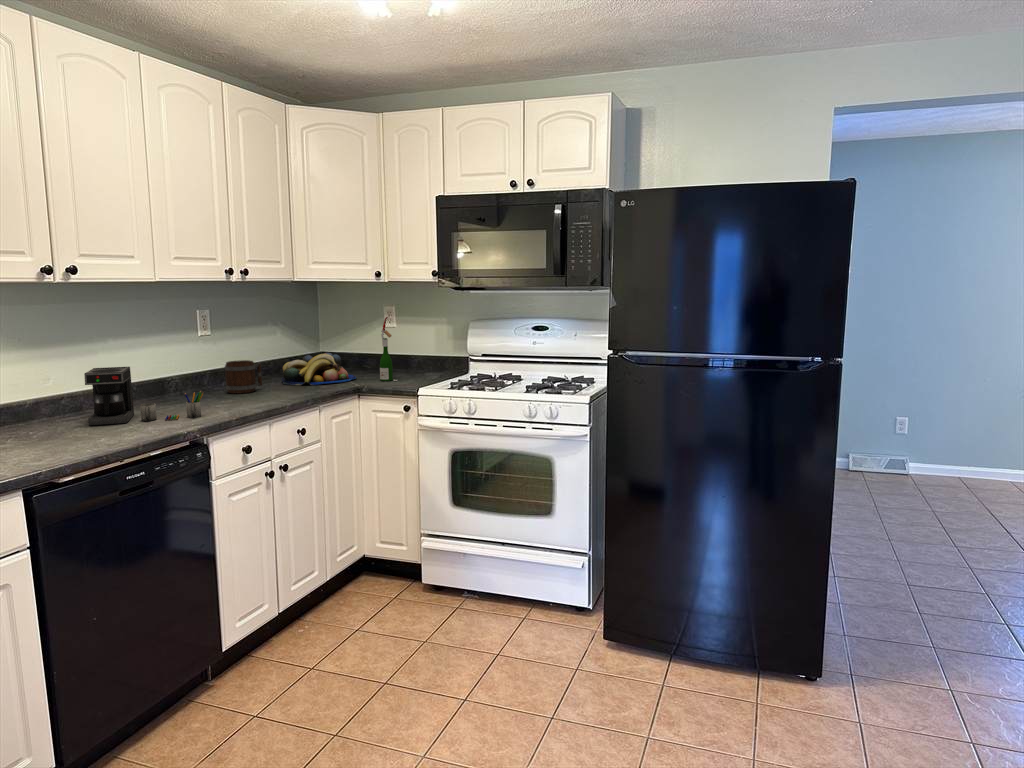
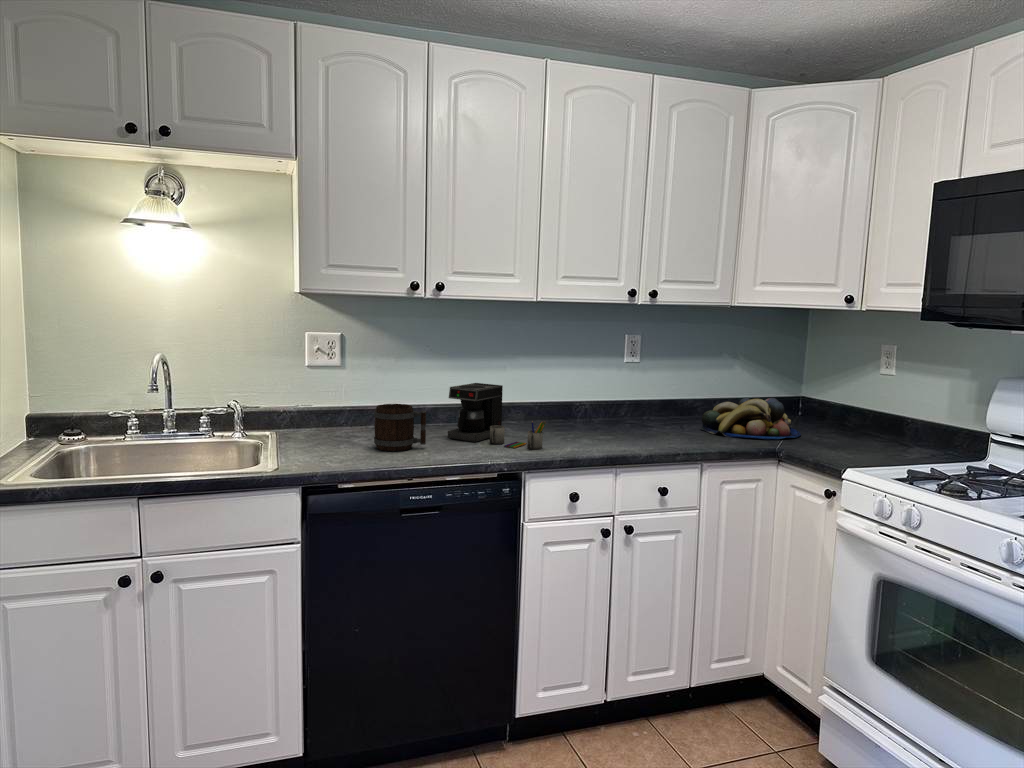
wine bottle: present [380,317,397,381] -> none [821,358,844,451]
mug: present [225,360,262,394] -> present [374,404,426,451]

